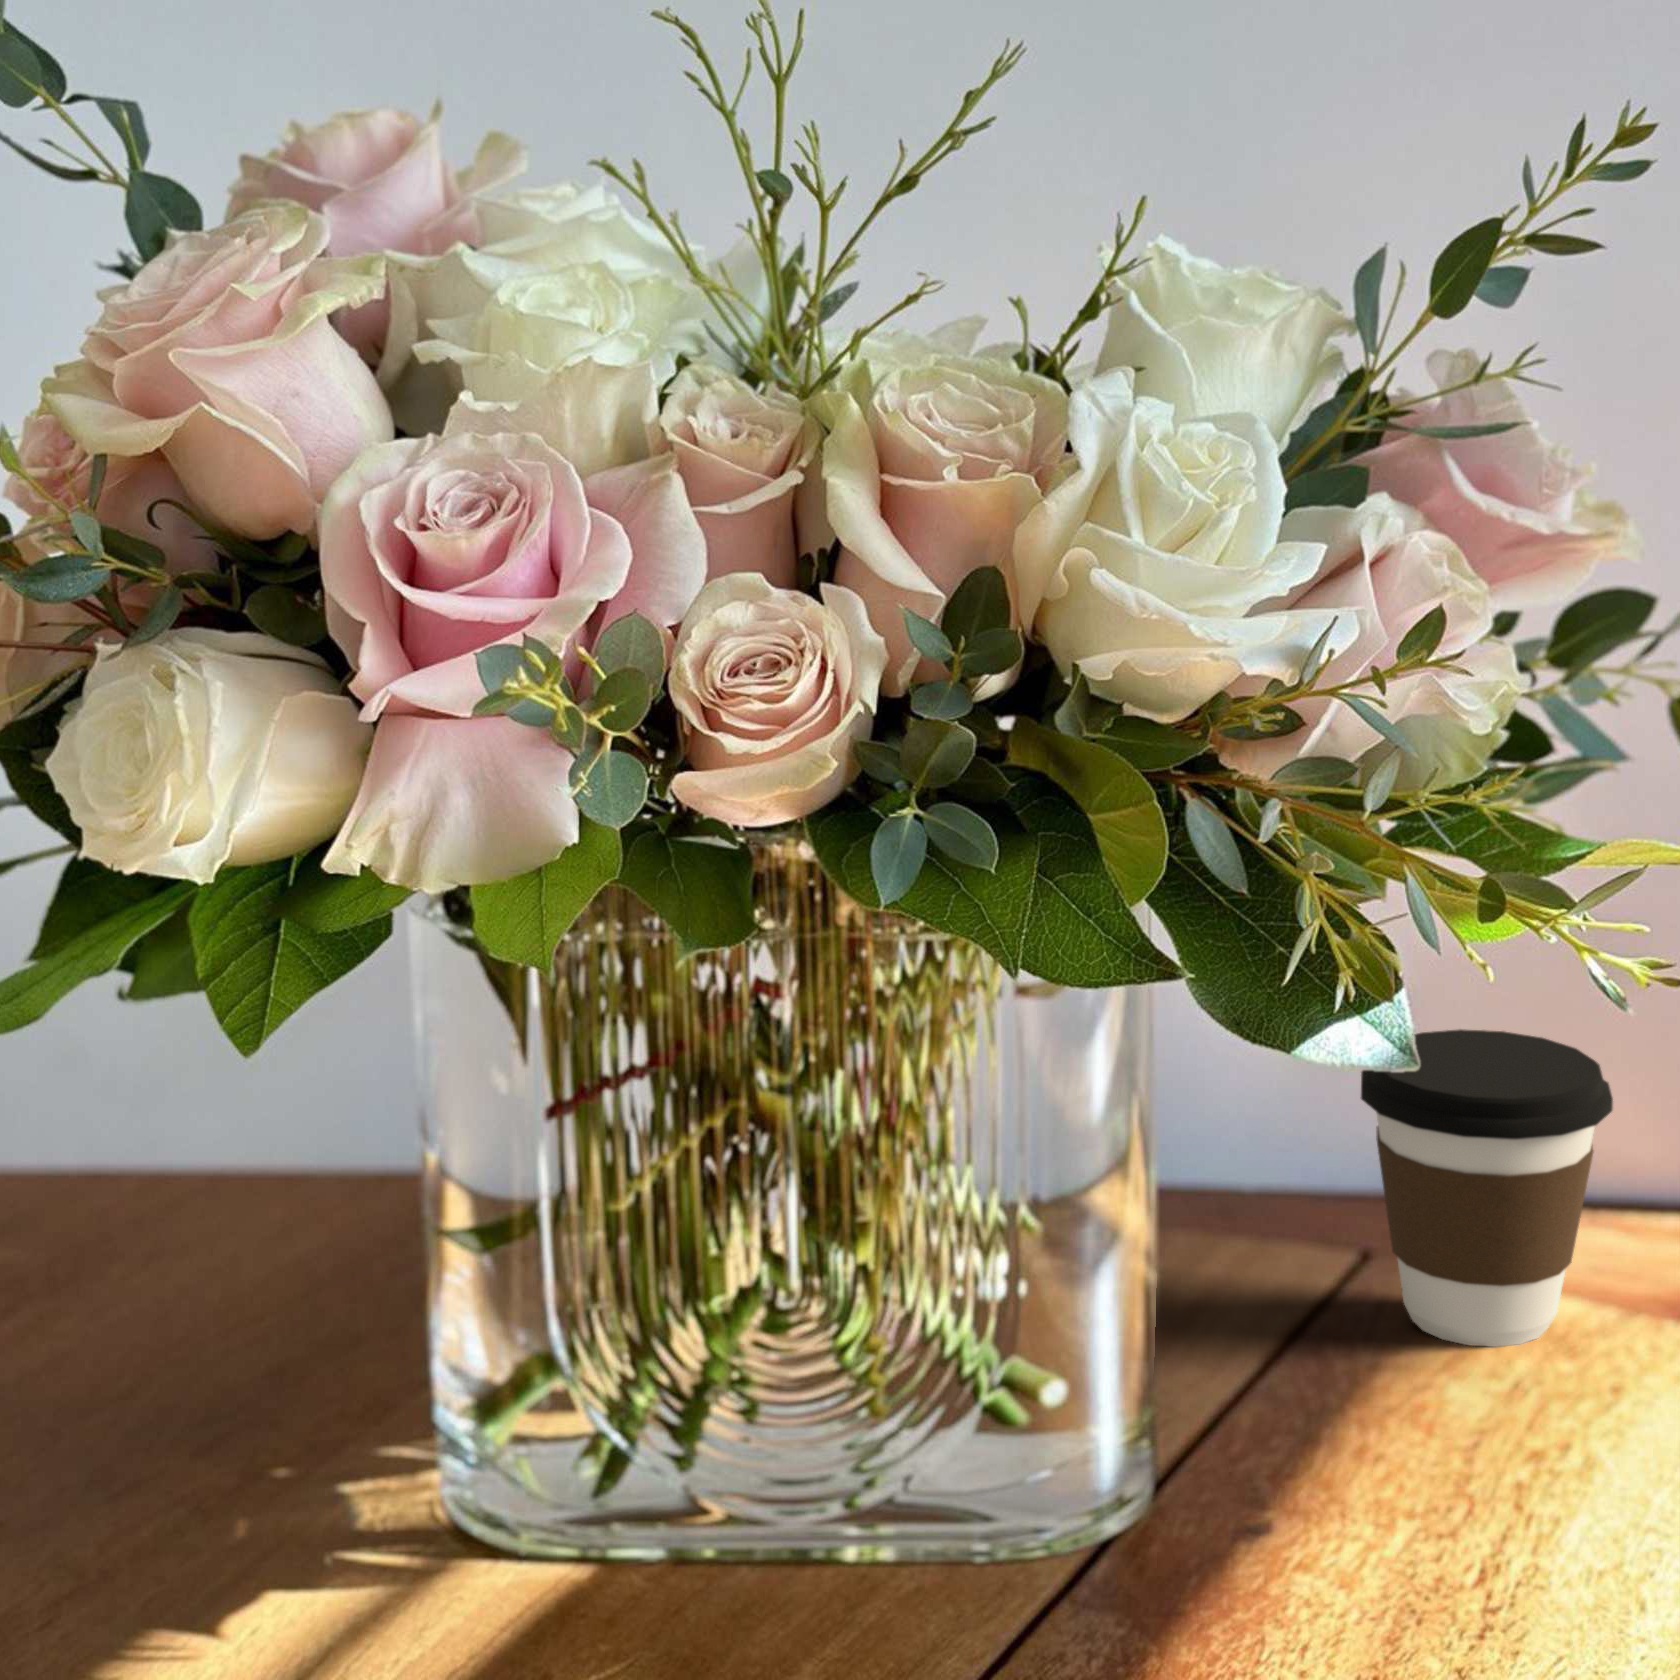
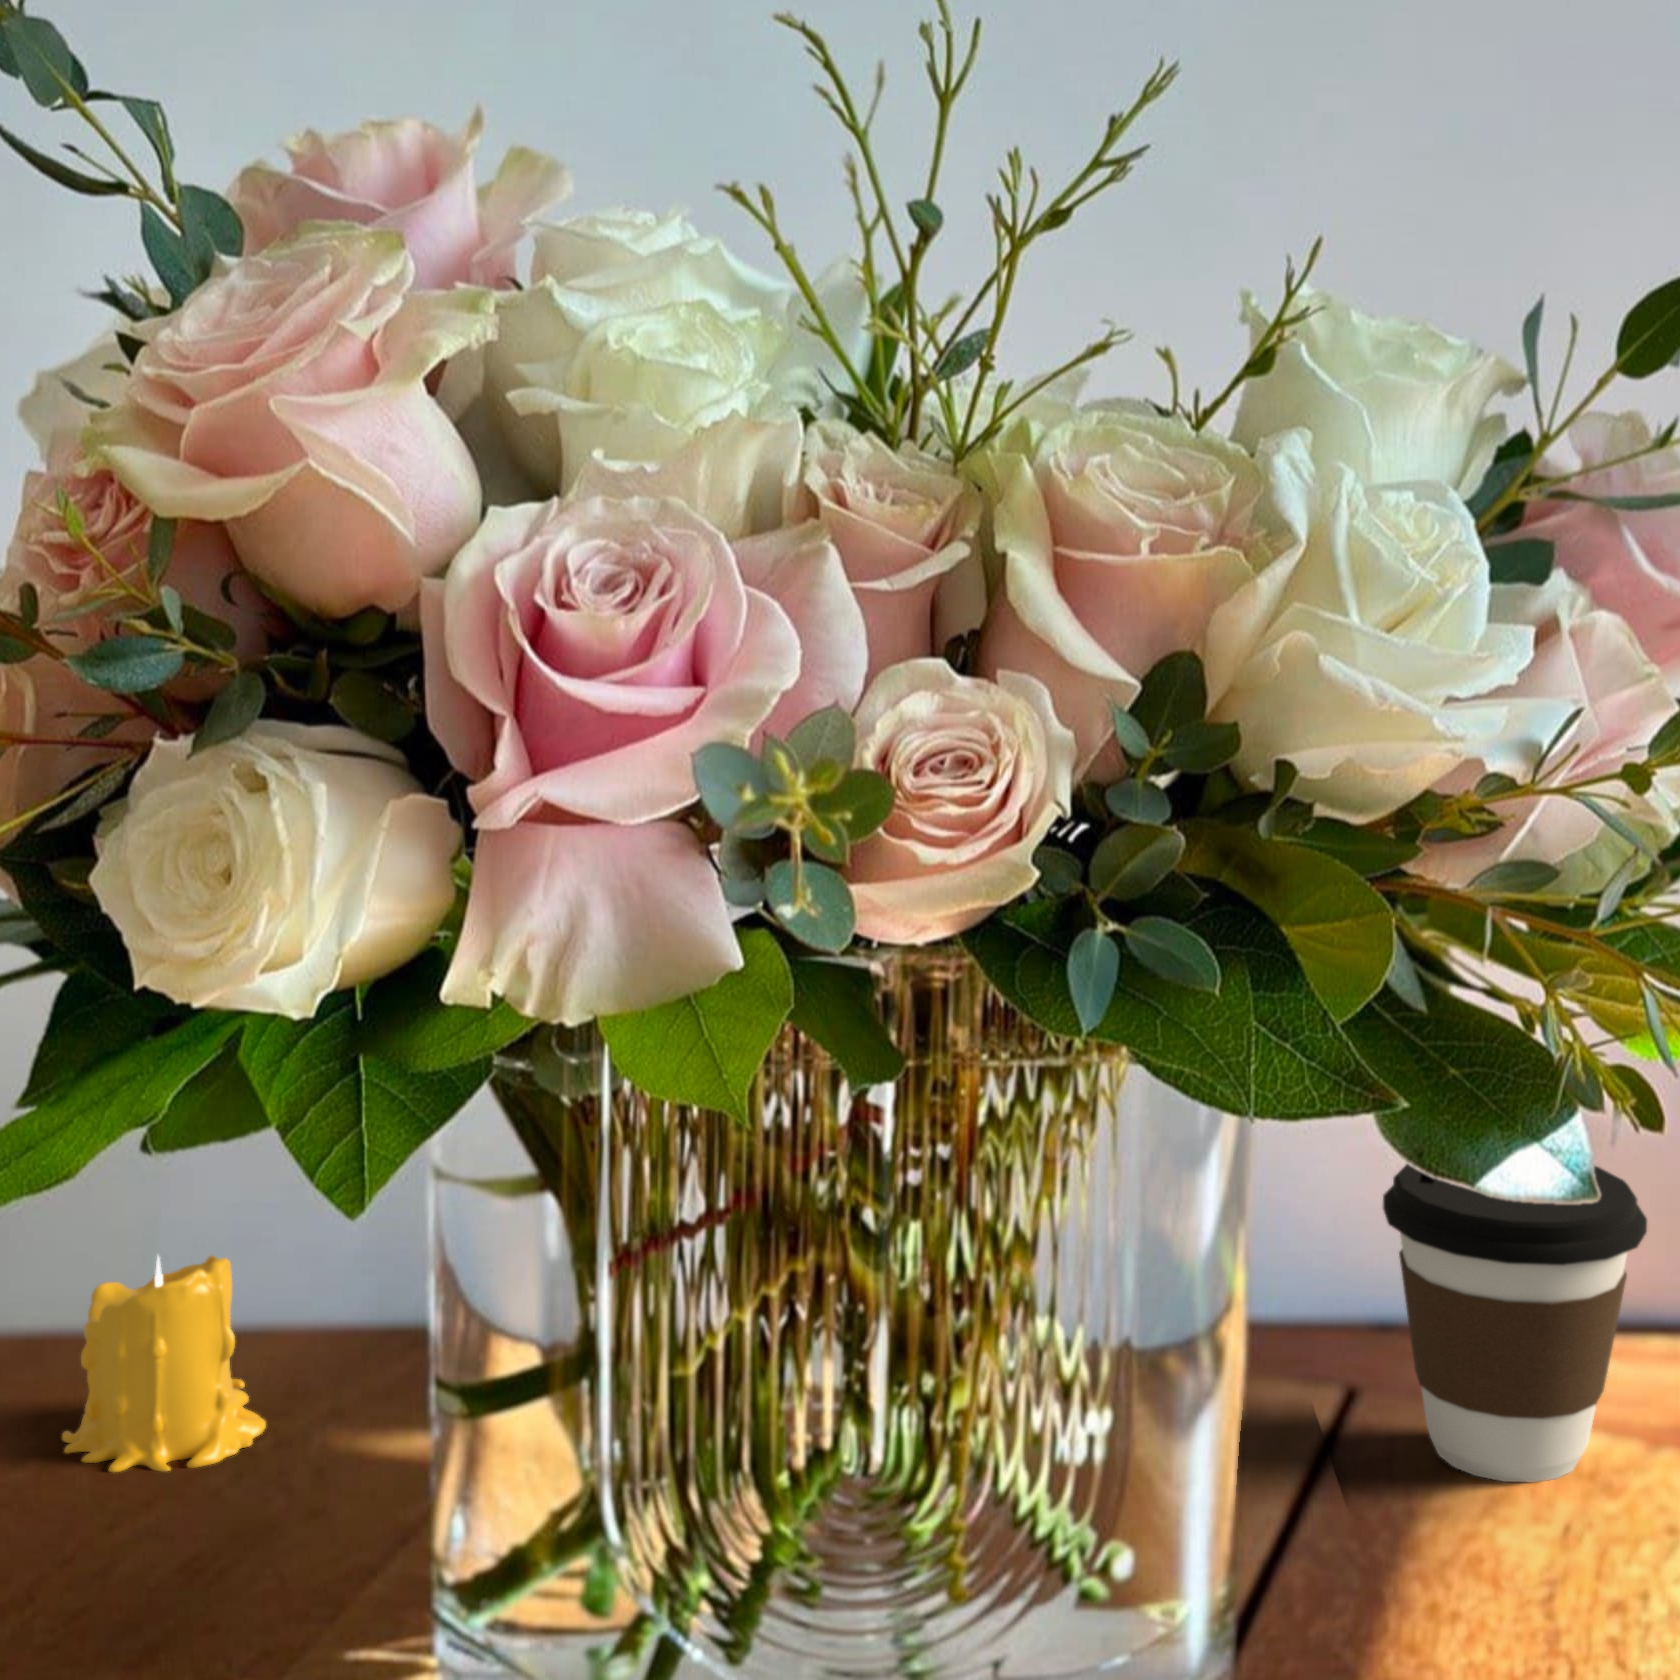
candle: none [133,1097,316,1302] -> present [62,1255,266,1472]

